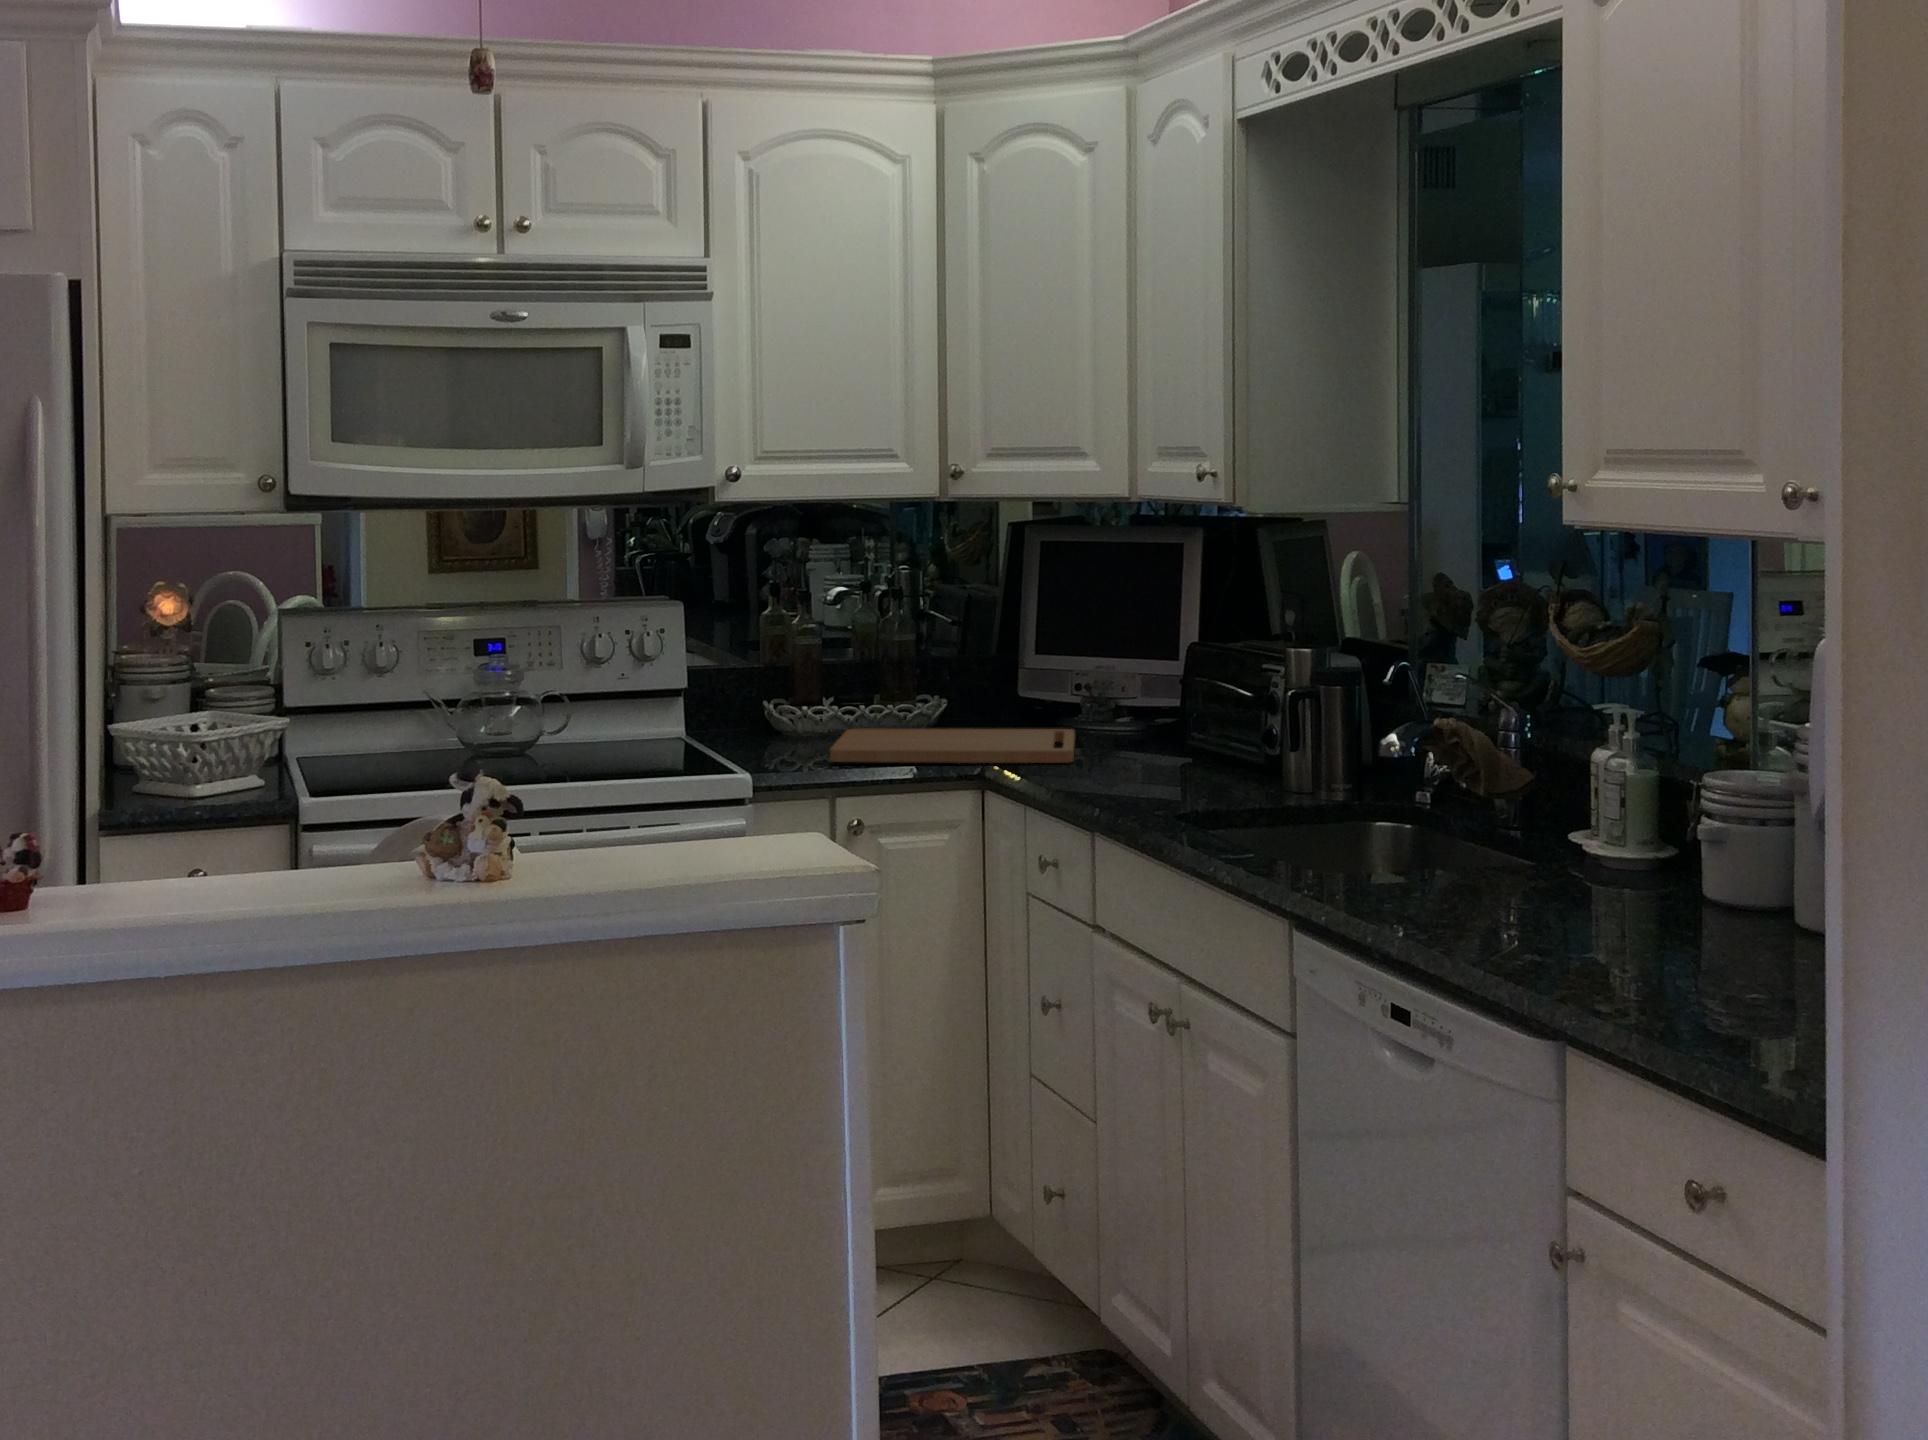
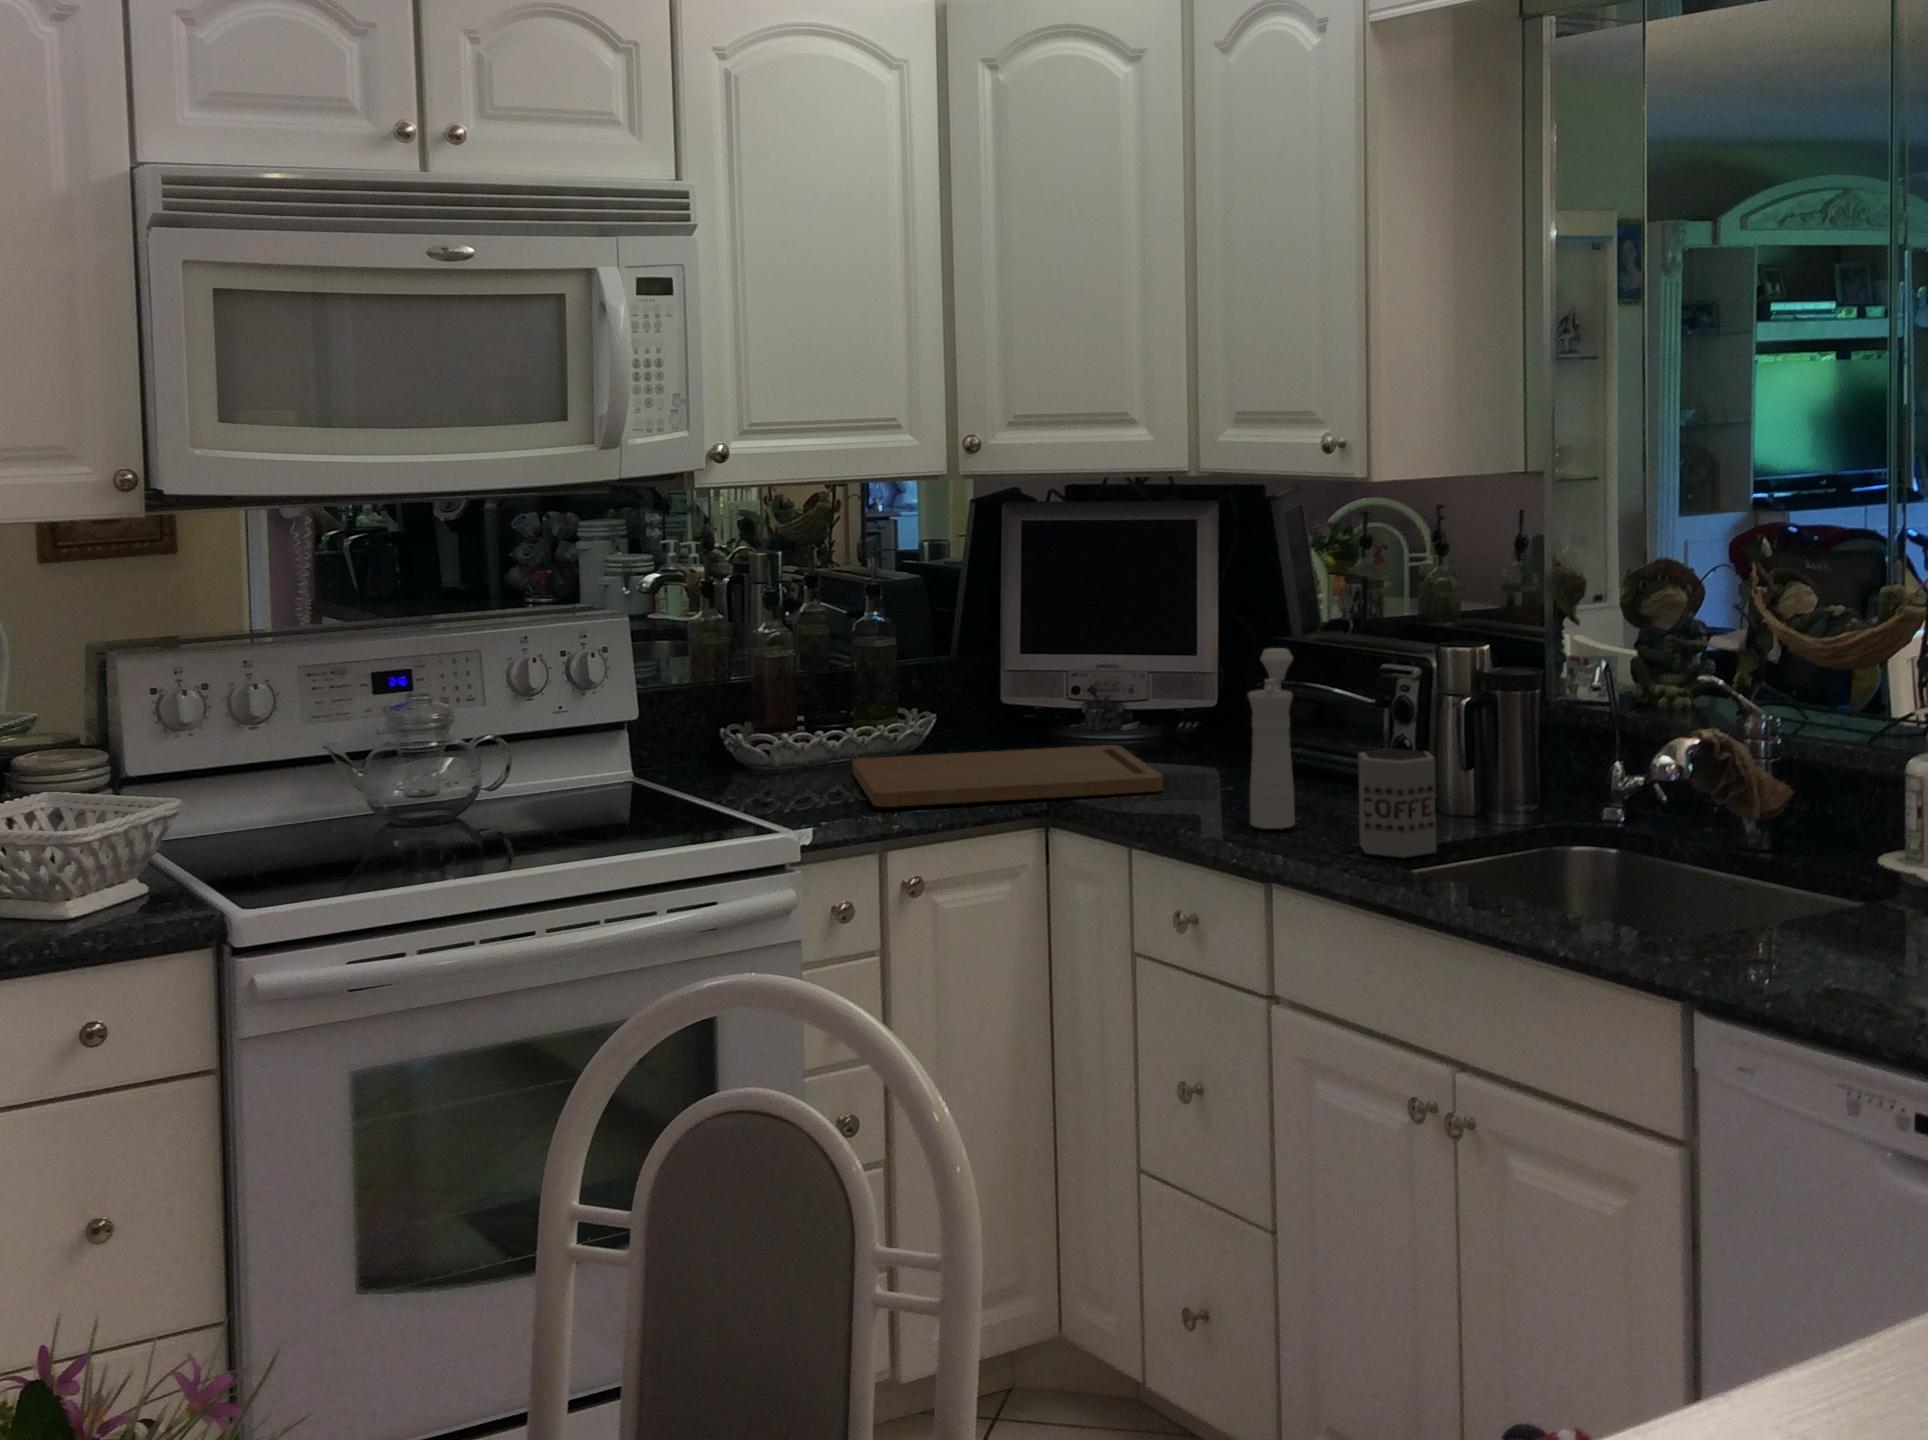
pepper mill: none [1104,643,1163,791] -> present [1248,648,1295,829]
mug: none [1167,726,1233,815] -> present [1358,749,1436,857]

